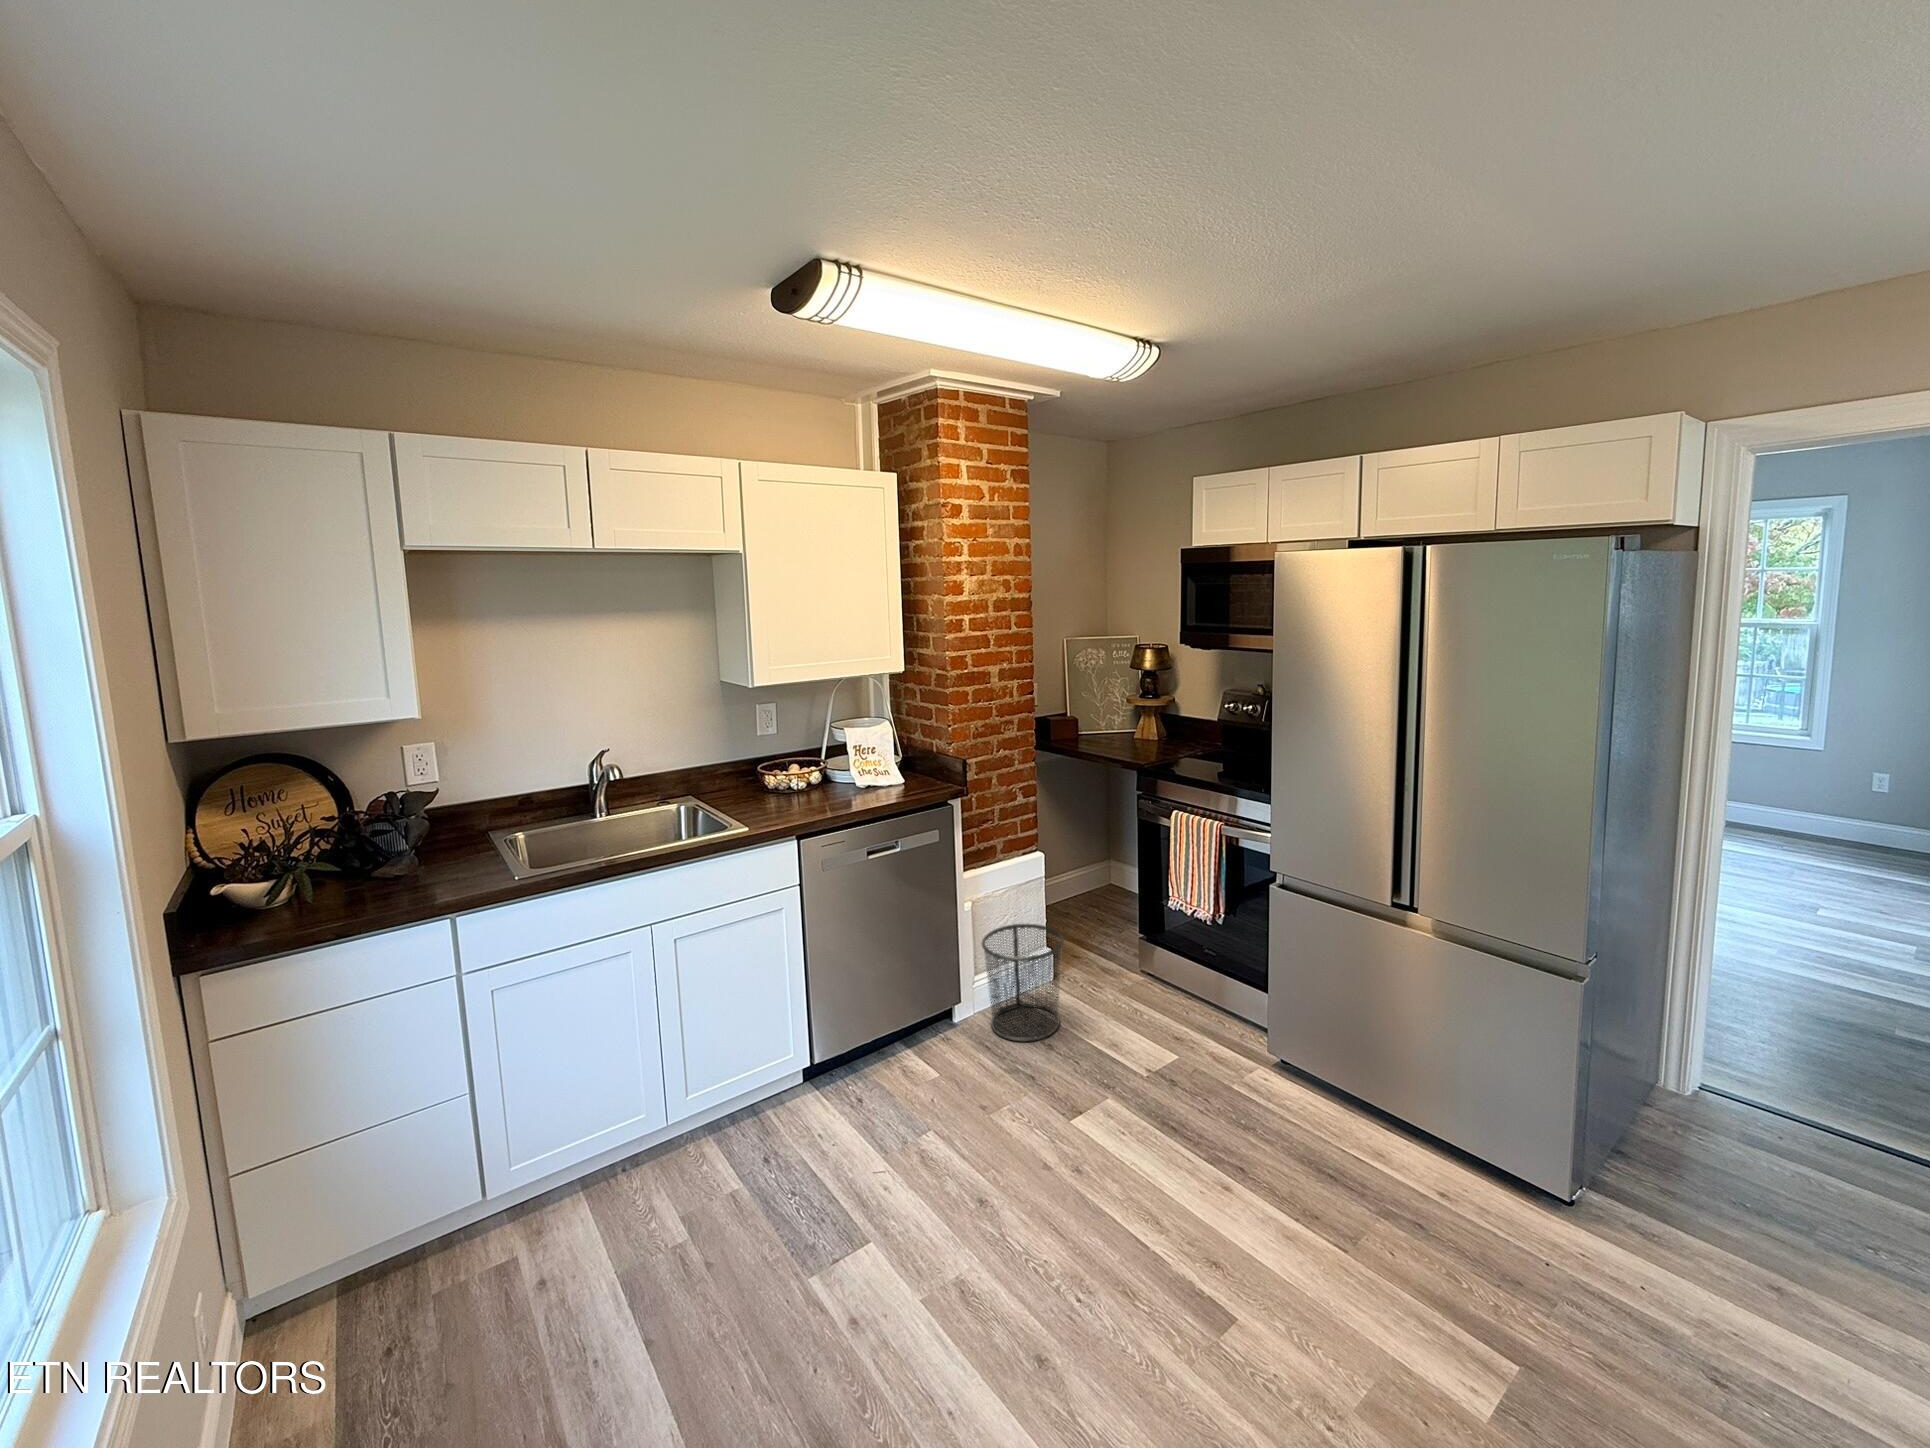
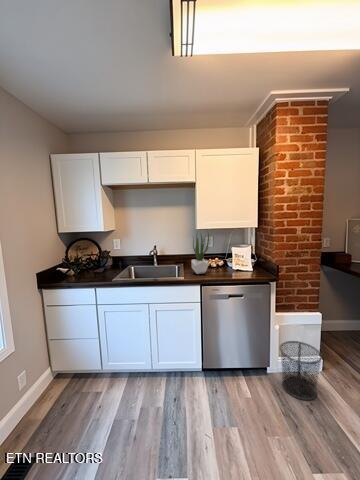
potted plant: none [746,688,799,812] -> present [191,232,209,274]

